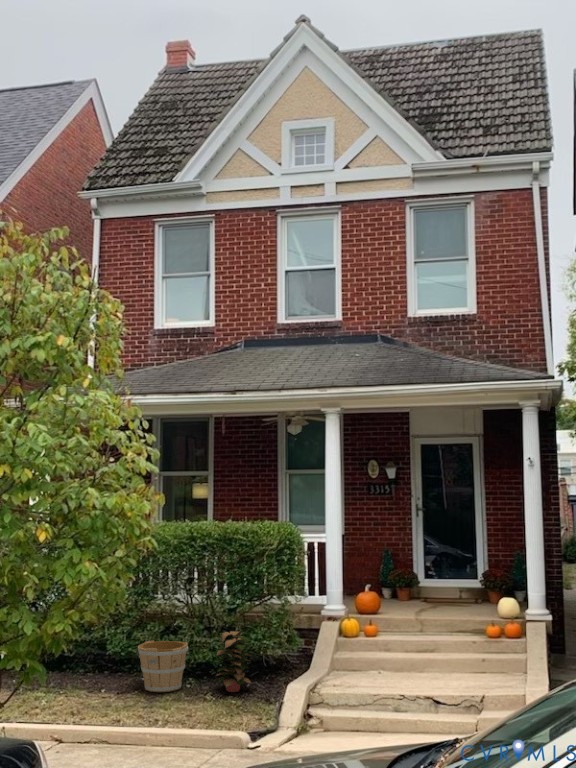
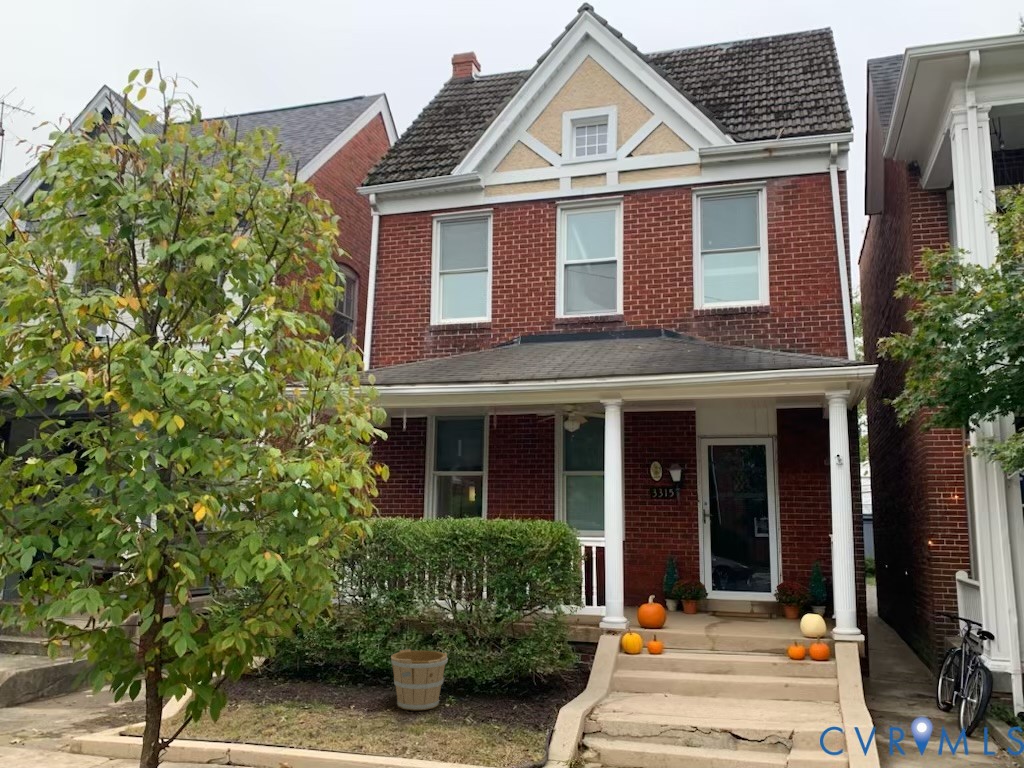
decorative plant: present [214,631,252,692] -> none [474,643,521,714]

